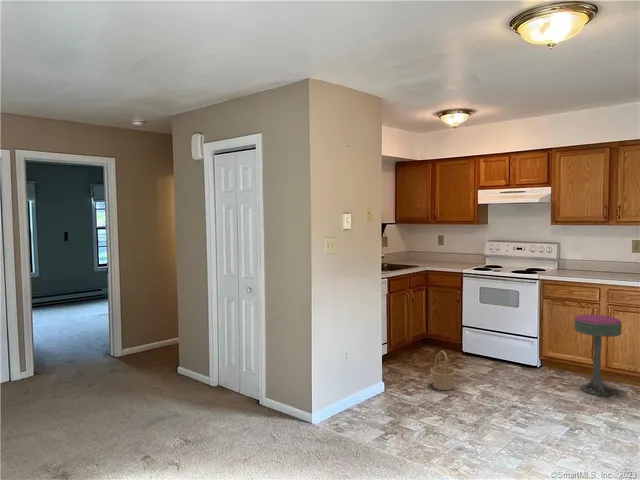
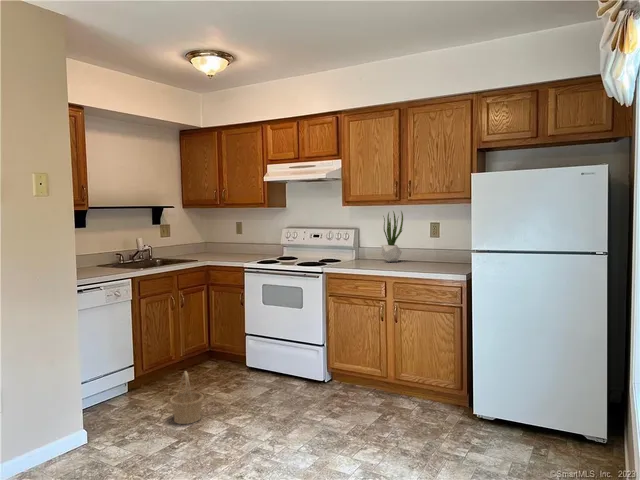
potted plant: none [585,229,607,272] -> present [382,211,403,262]
bar stool: present [575,314,622,395] -> none [352,314,402,414]

